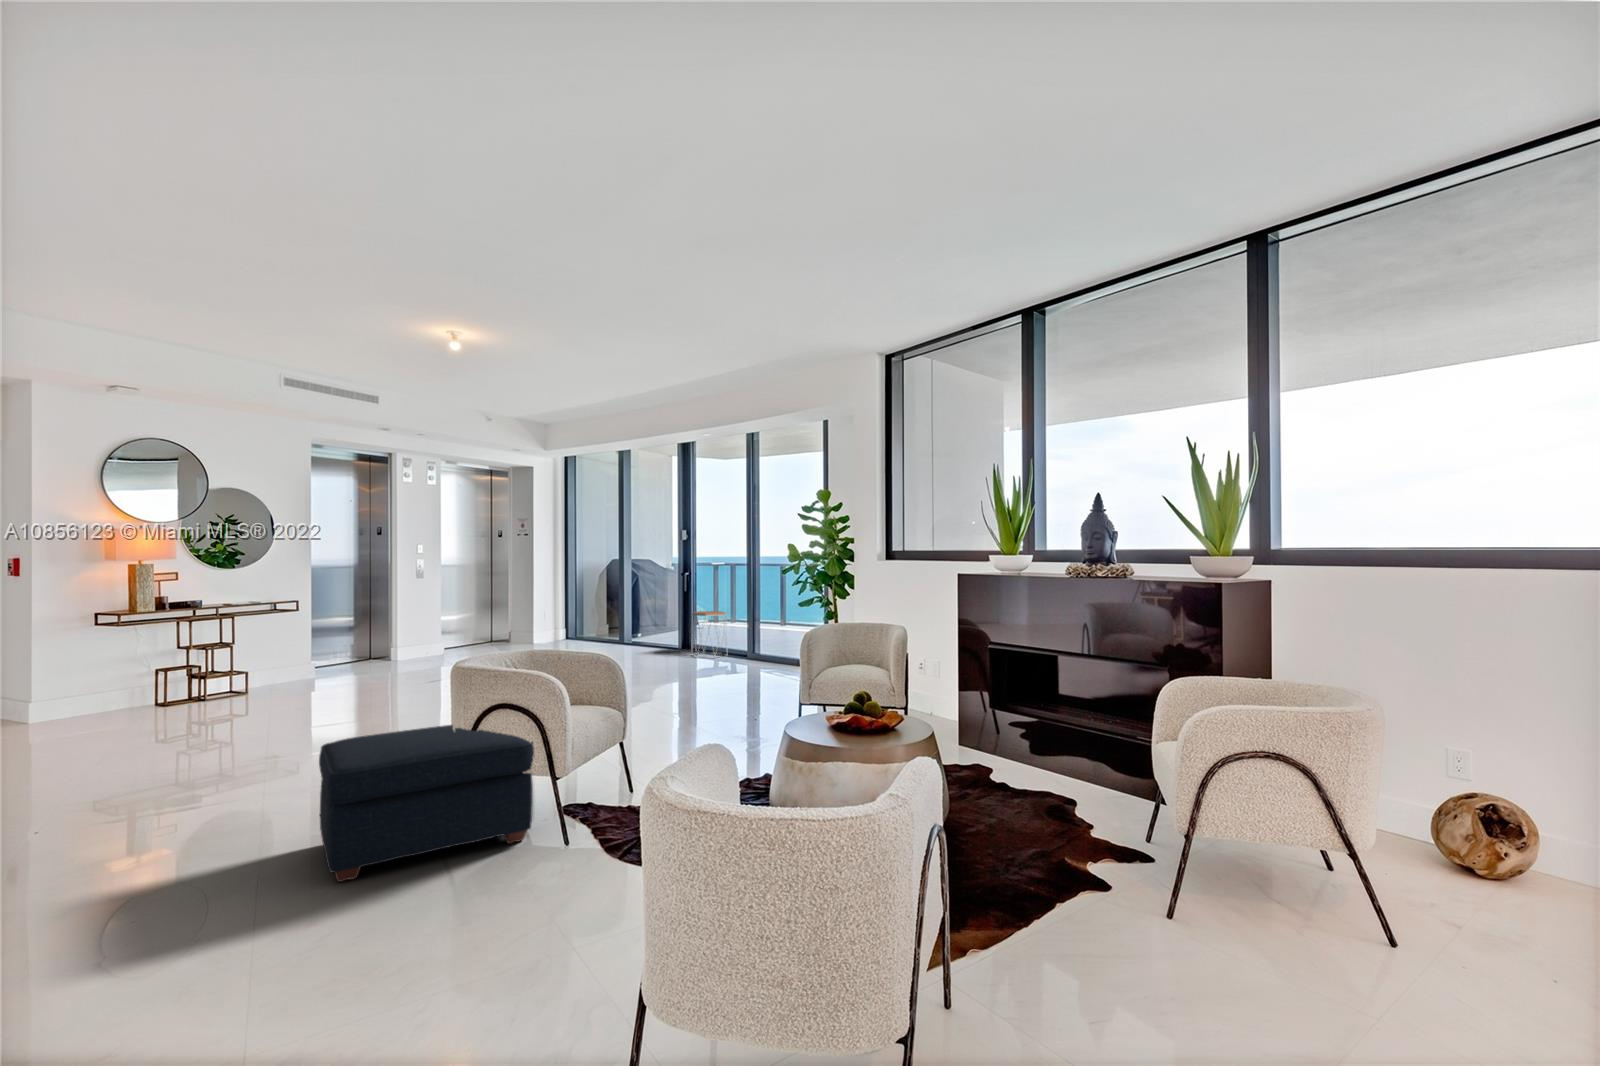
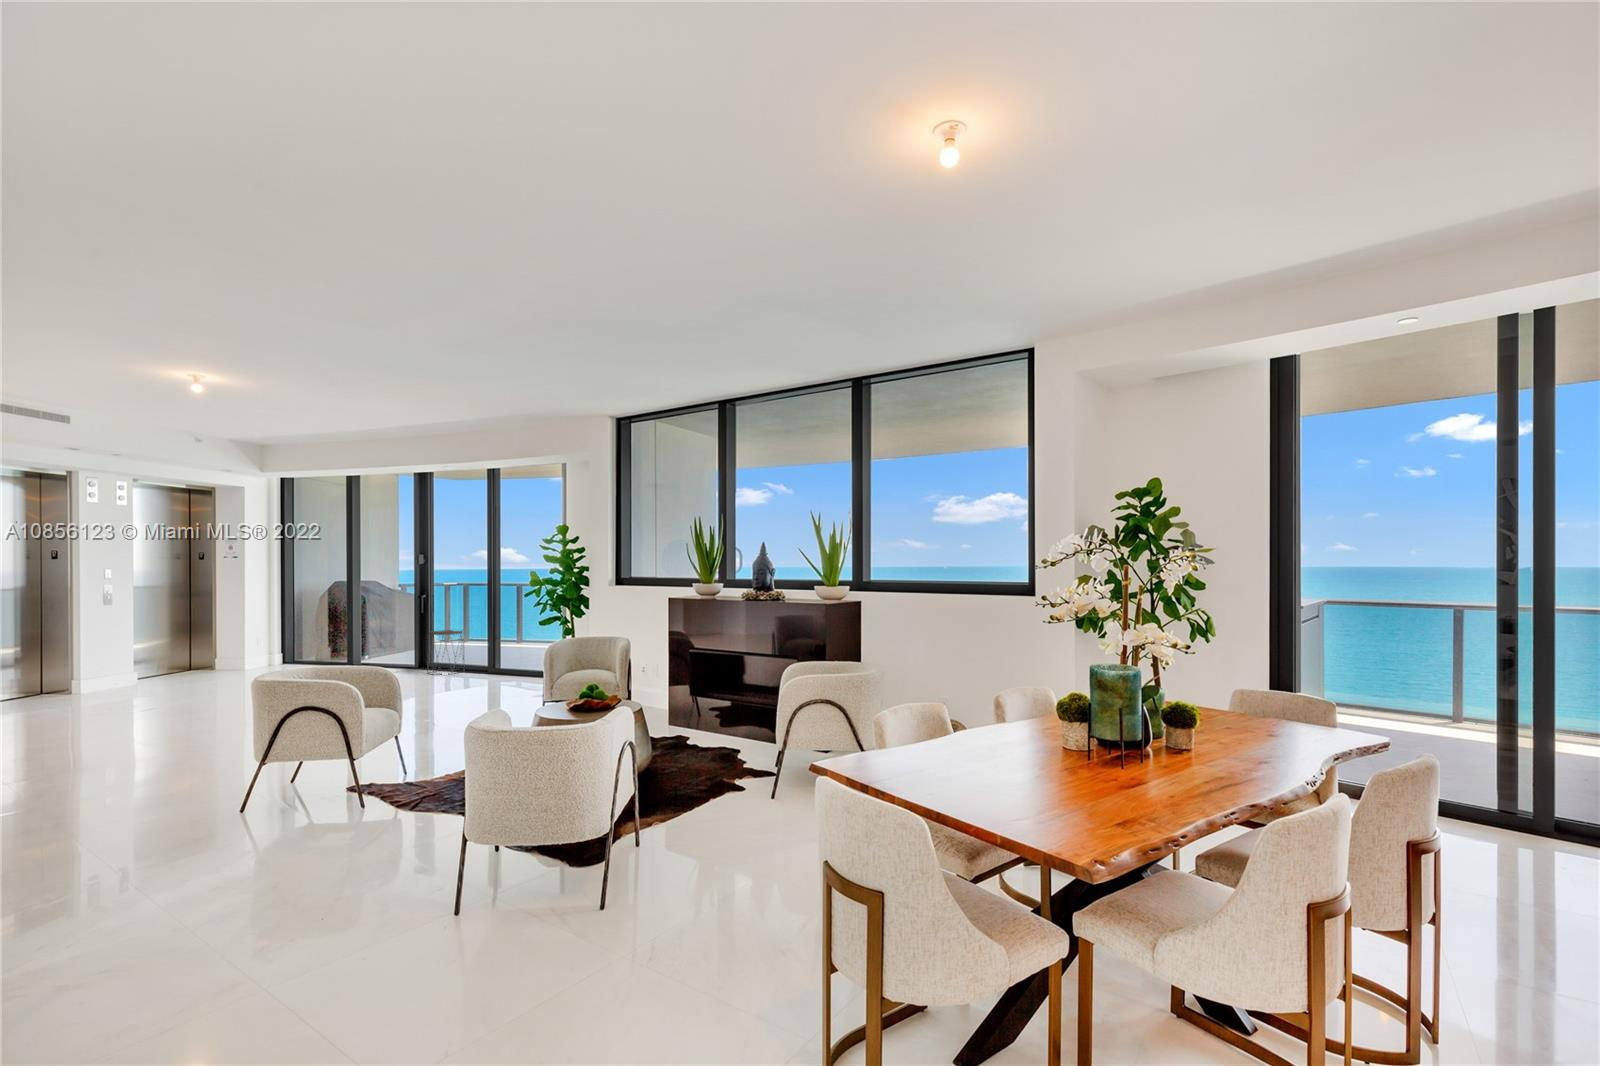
ottoman: present [319,725,534,882] -> none [138,725,336,849]

